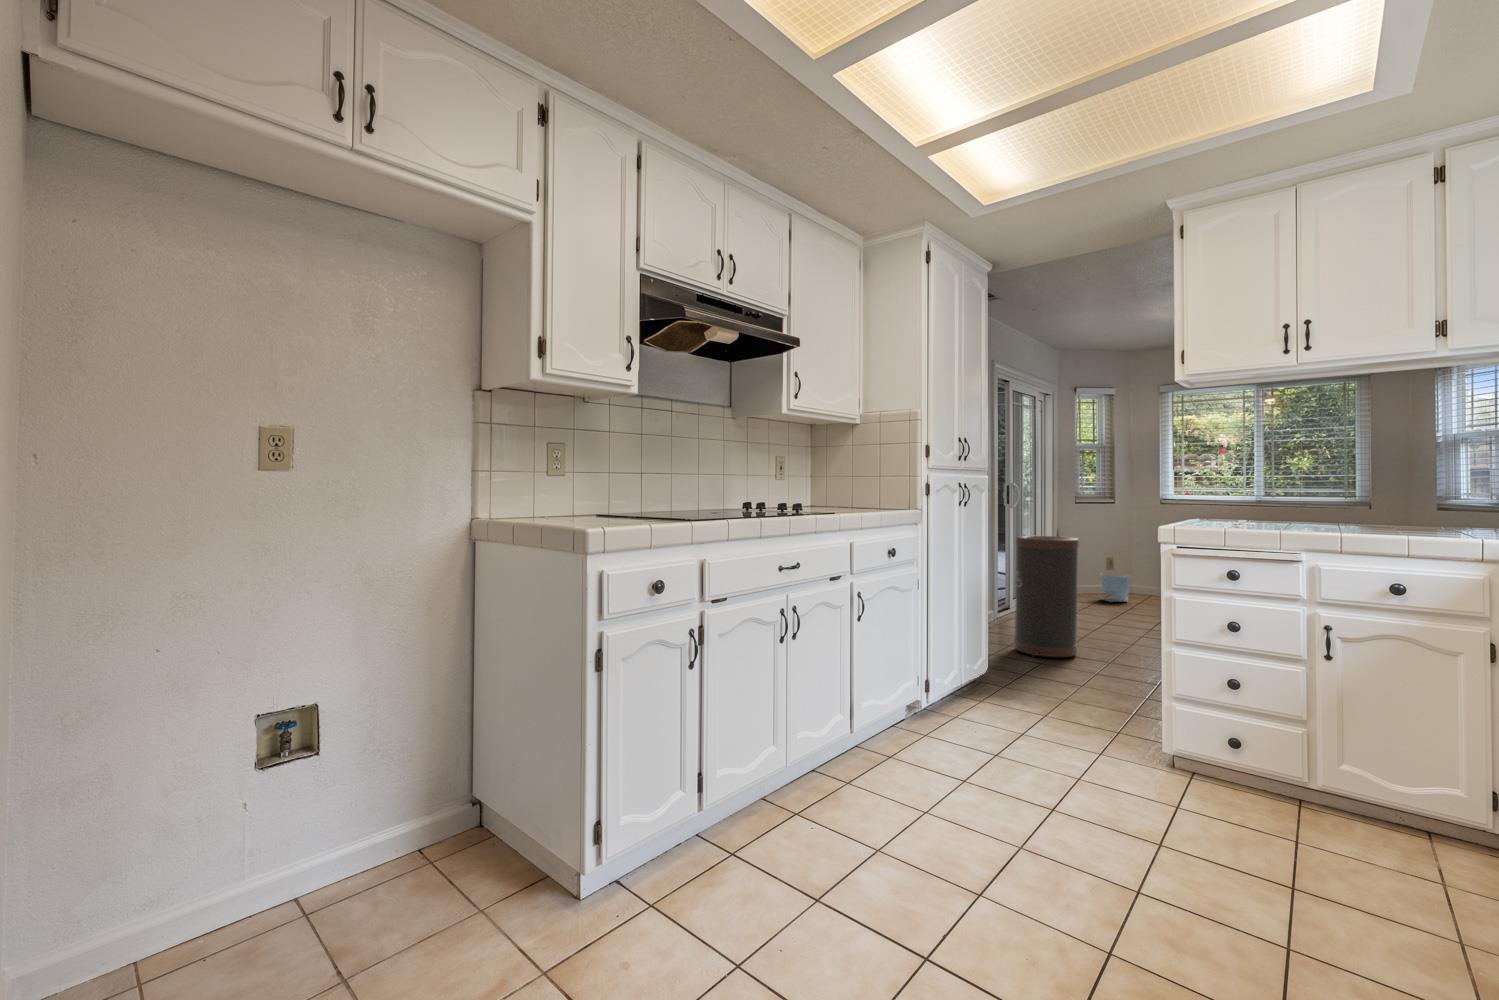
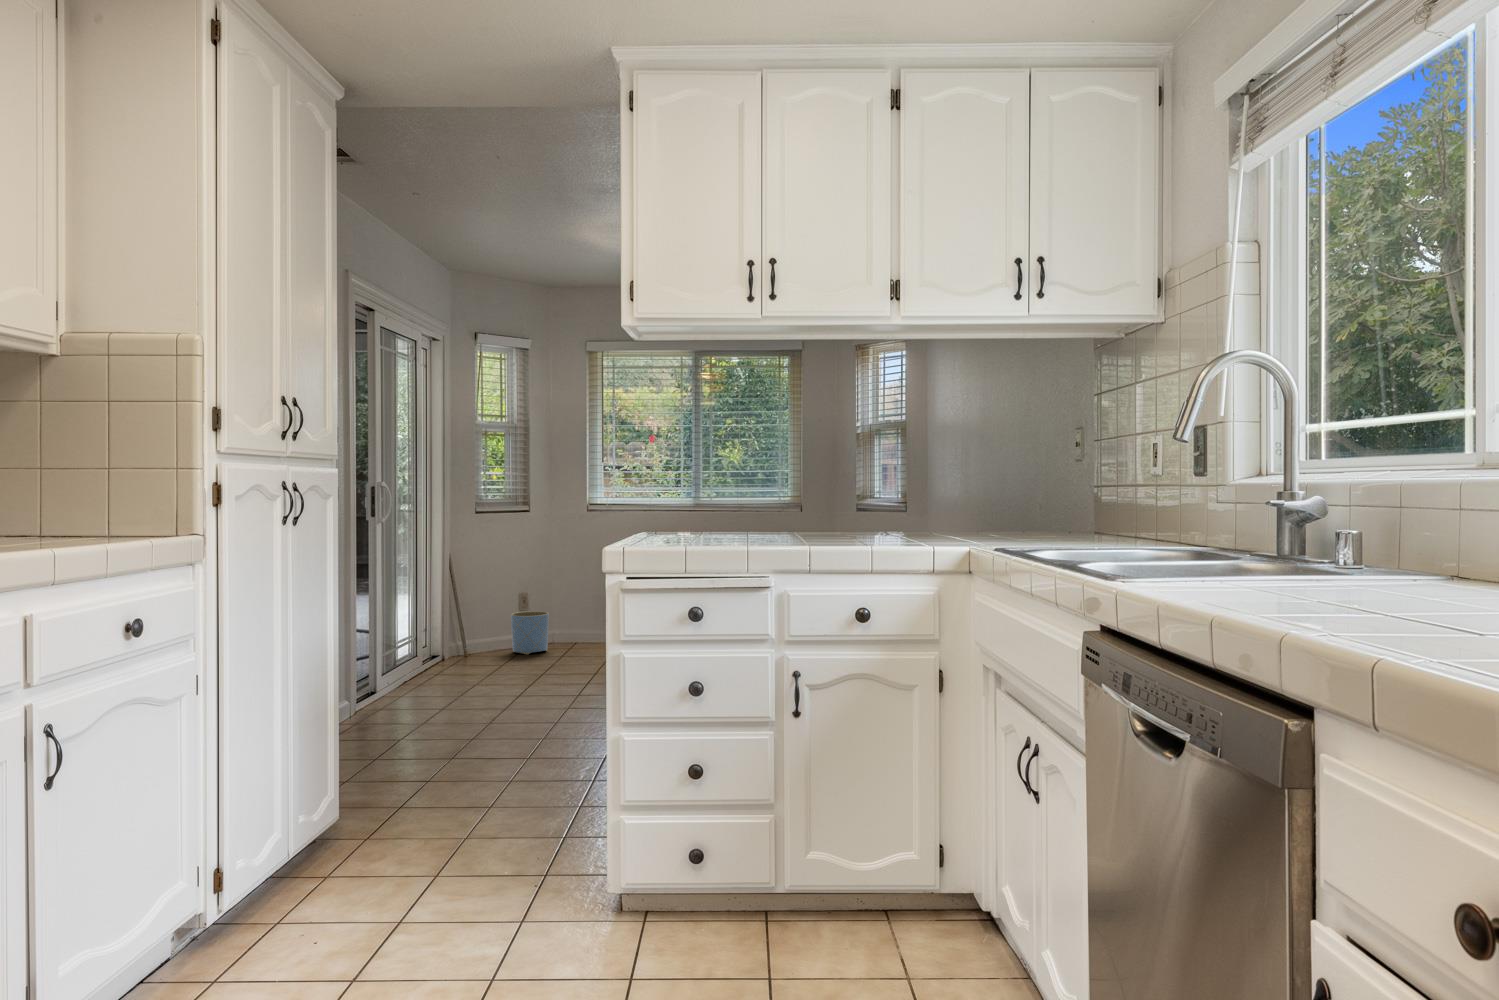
trash can: present [1014,536,1079,657] -> none [397,571,503,790]

